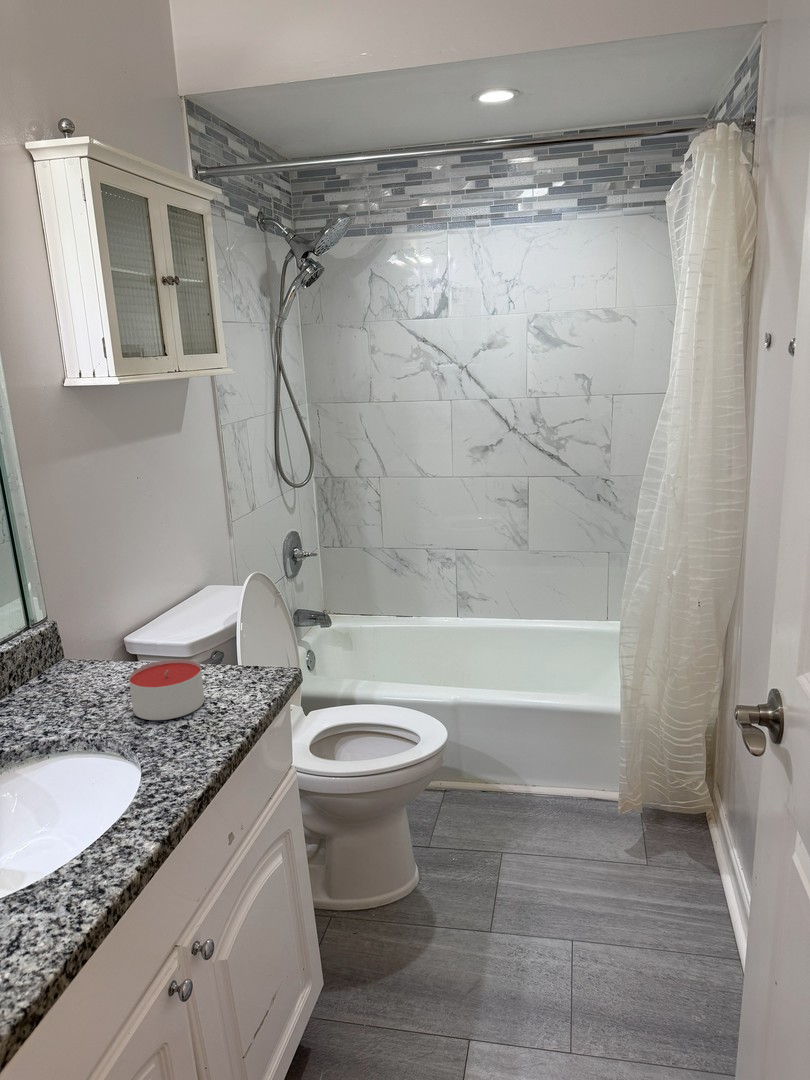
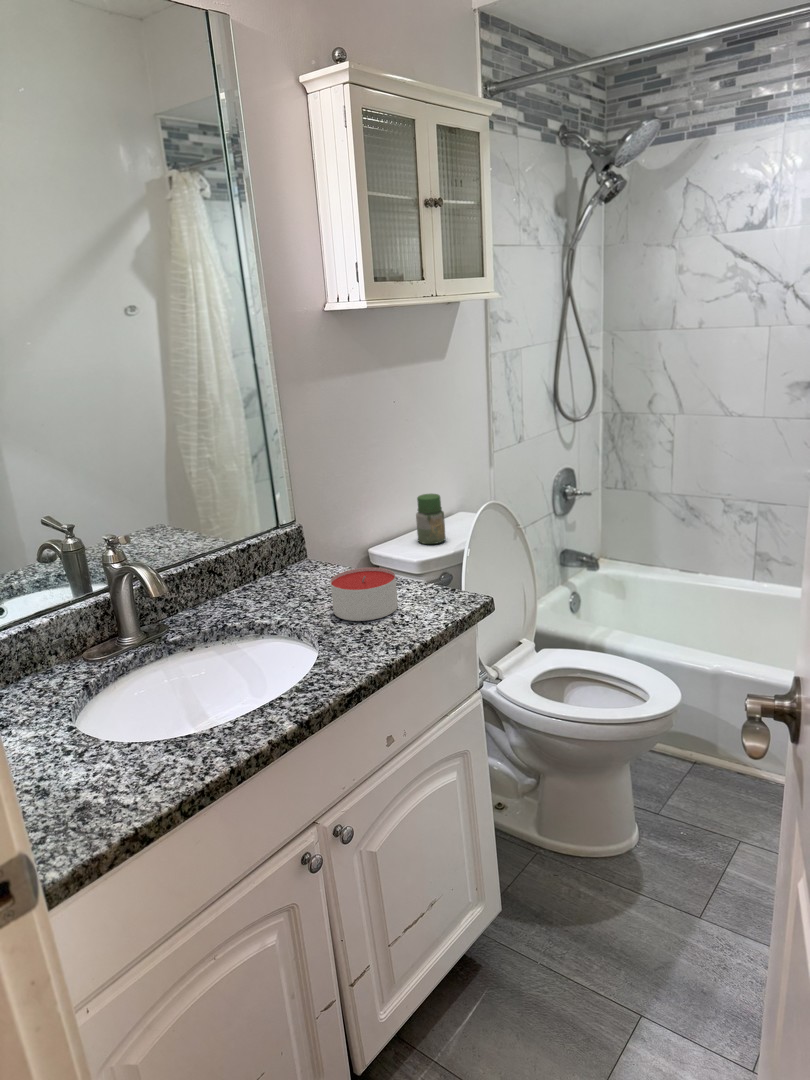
jar: none [169,574,202,628] -> present [416,494,446,544]

